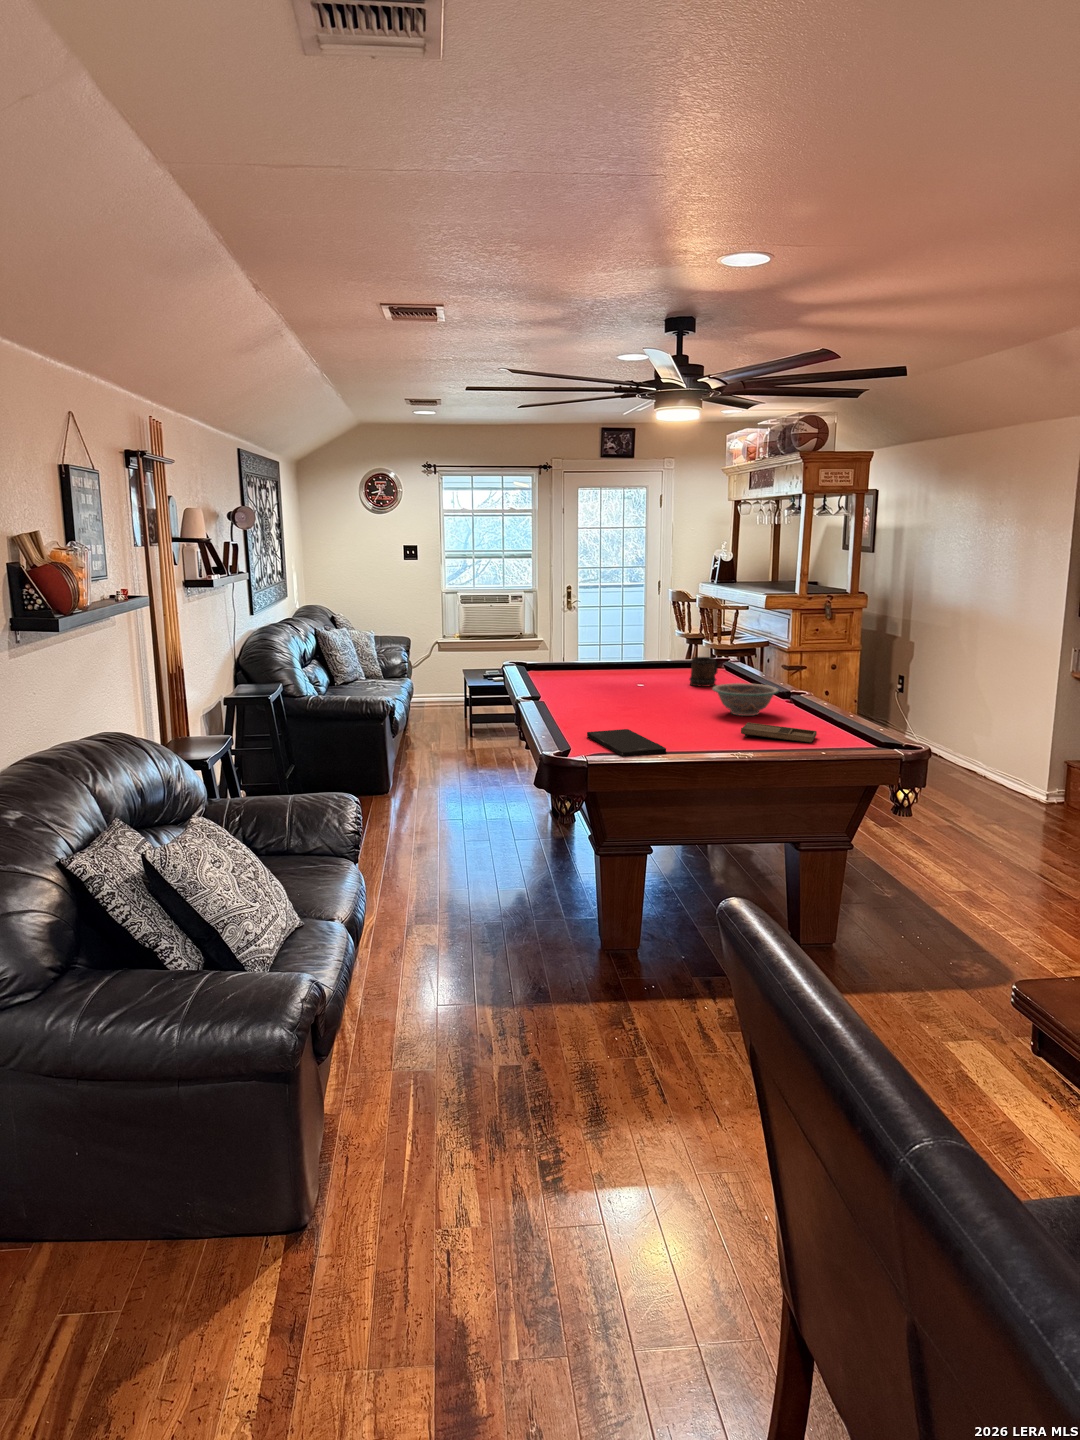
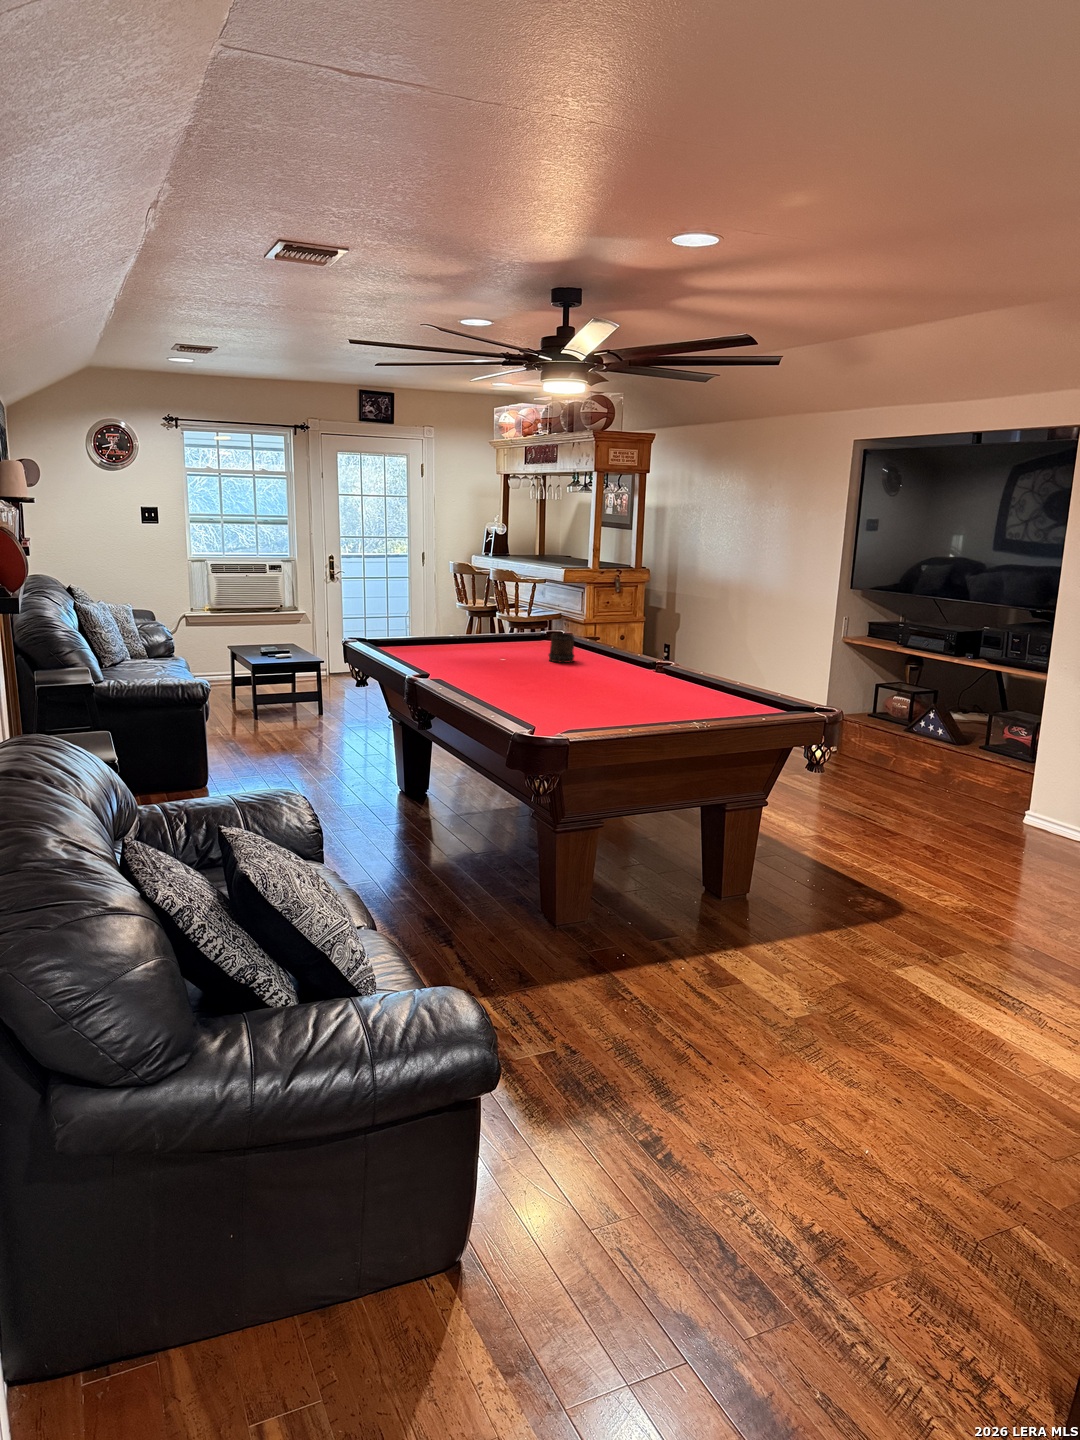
bowl: present [712,683,779,716] -> none [608,660,672,691]
tray: present [741,722,817,742] -> none [666,698,735,715]
smartphone: present [587,729,666,756] -> none [527,709,623,737]

